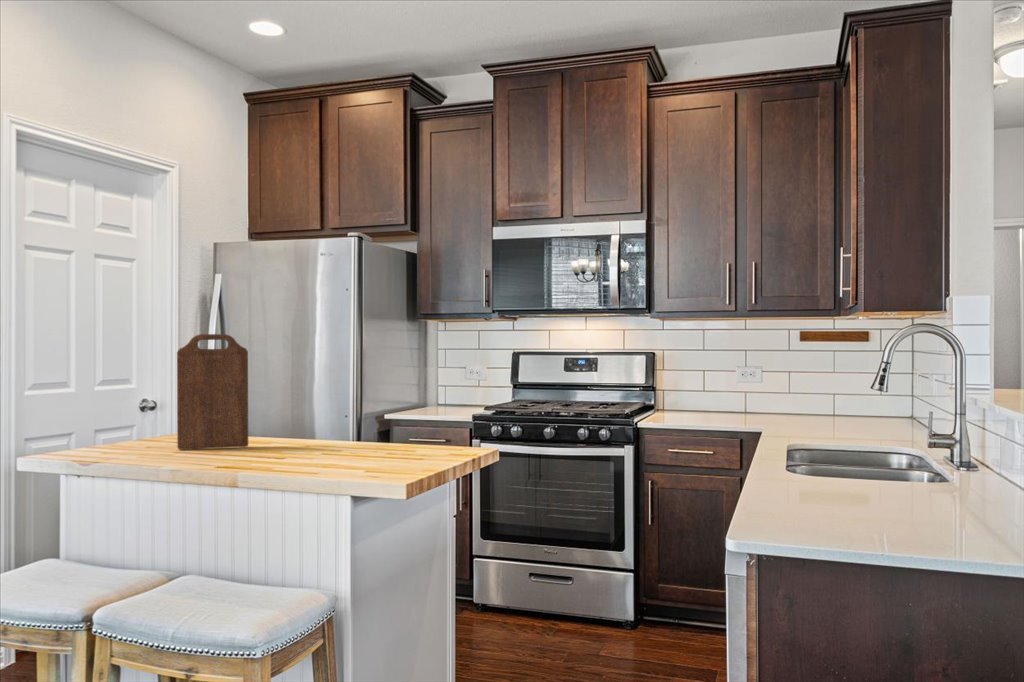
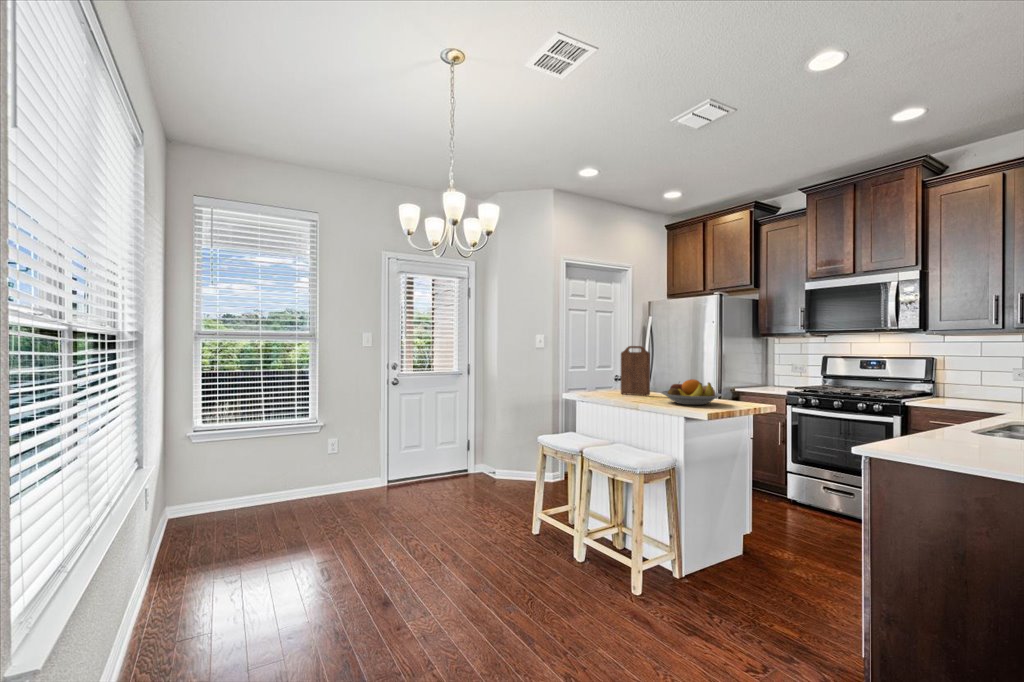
fruit bowl: none [285,406,413,463] -> present [661,379,722,405]

